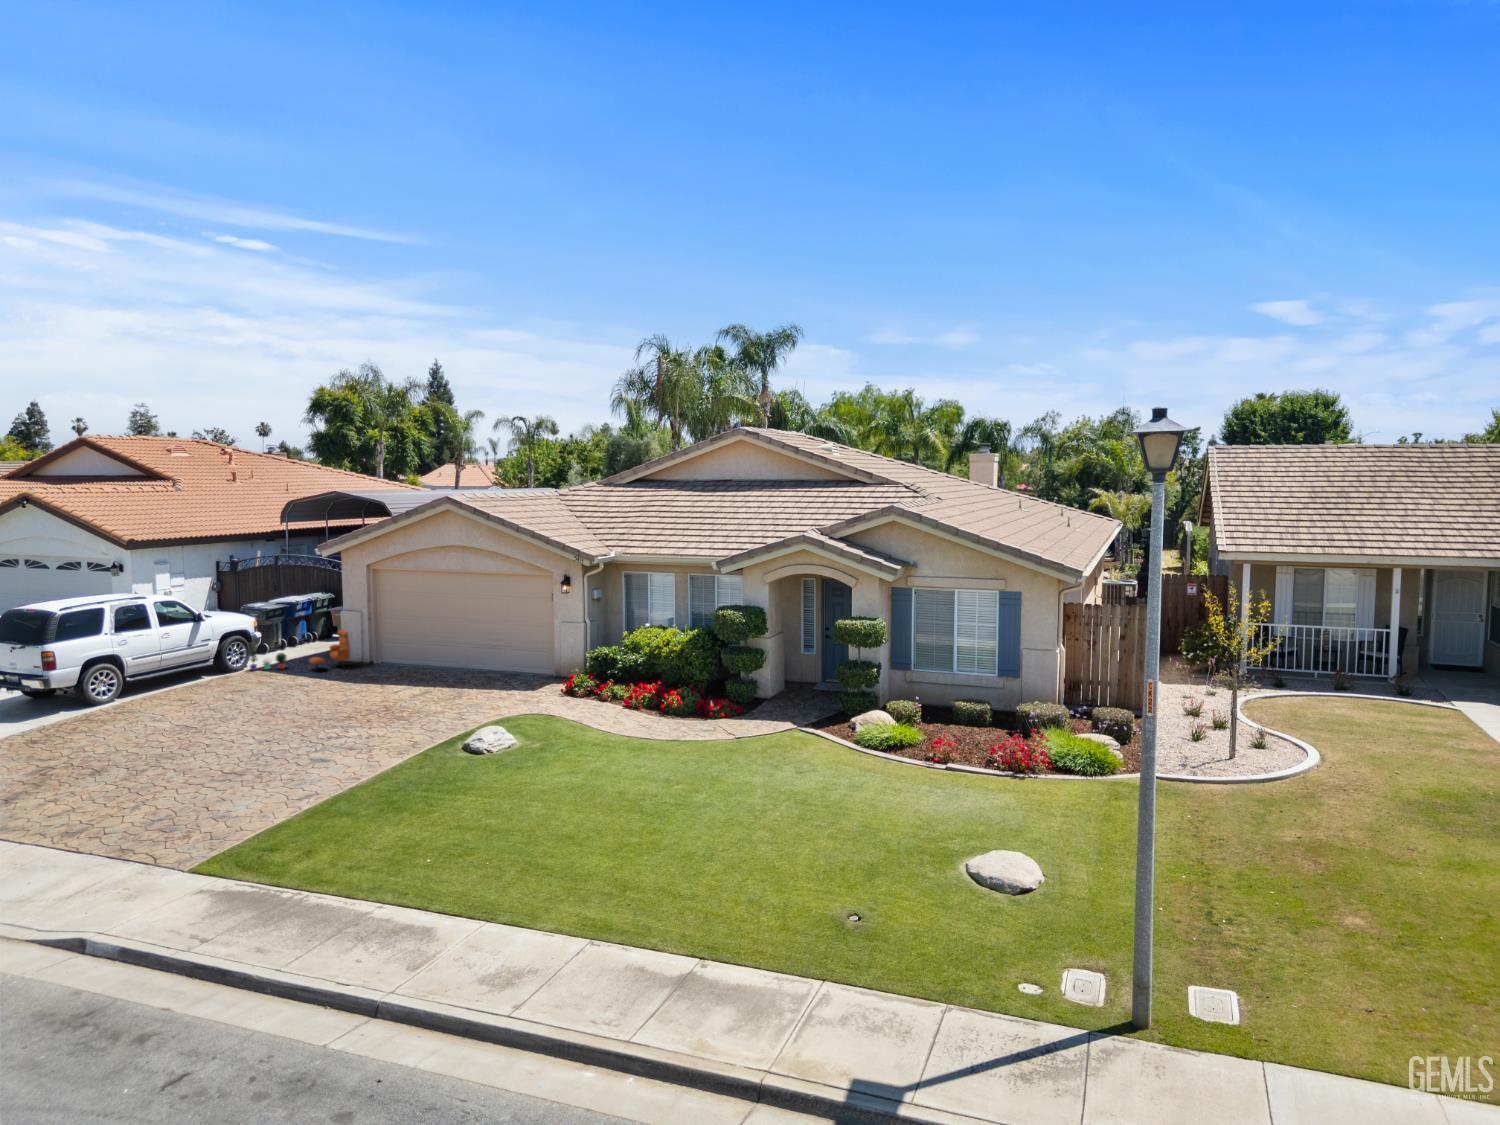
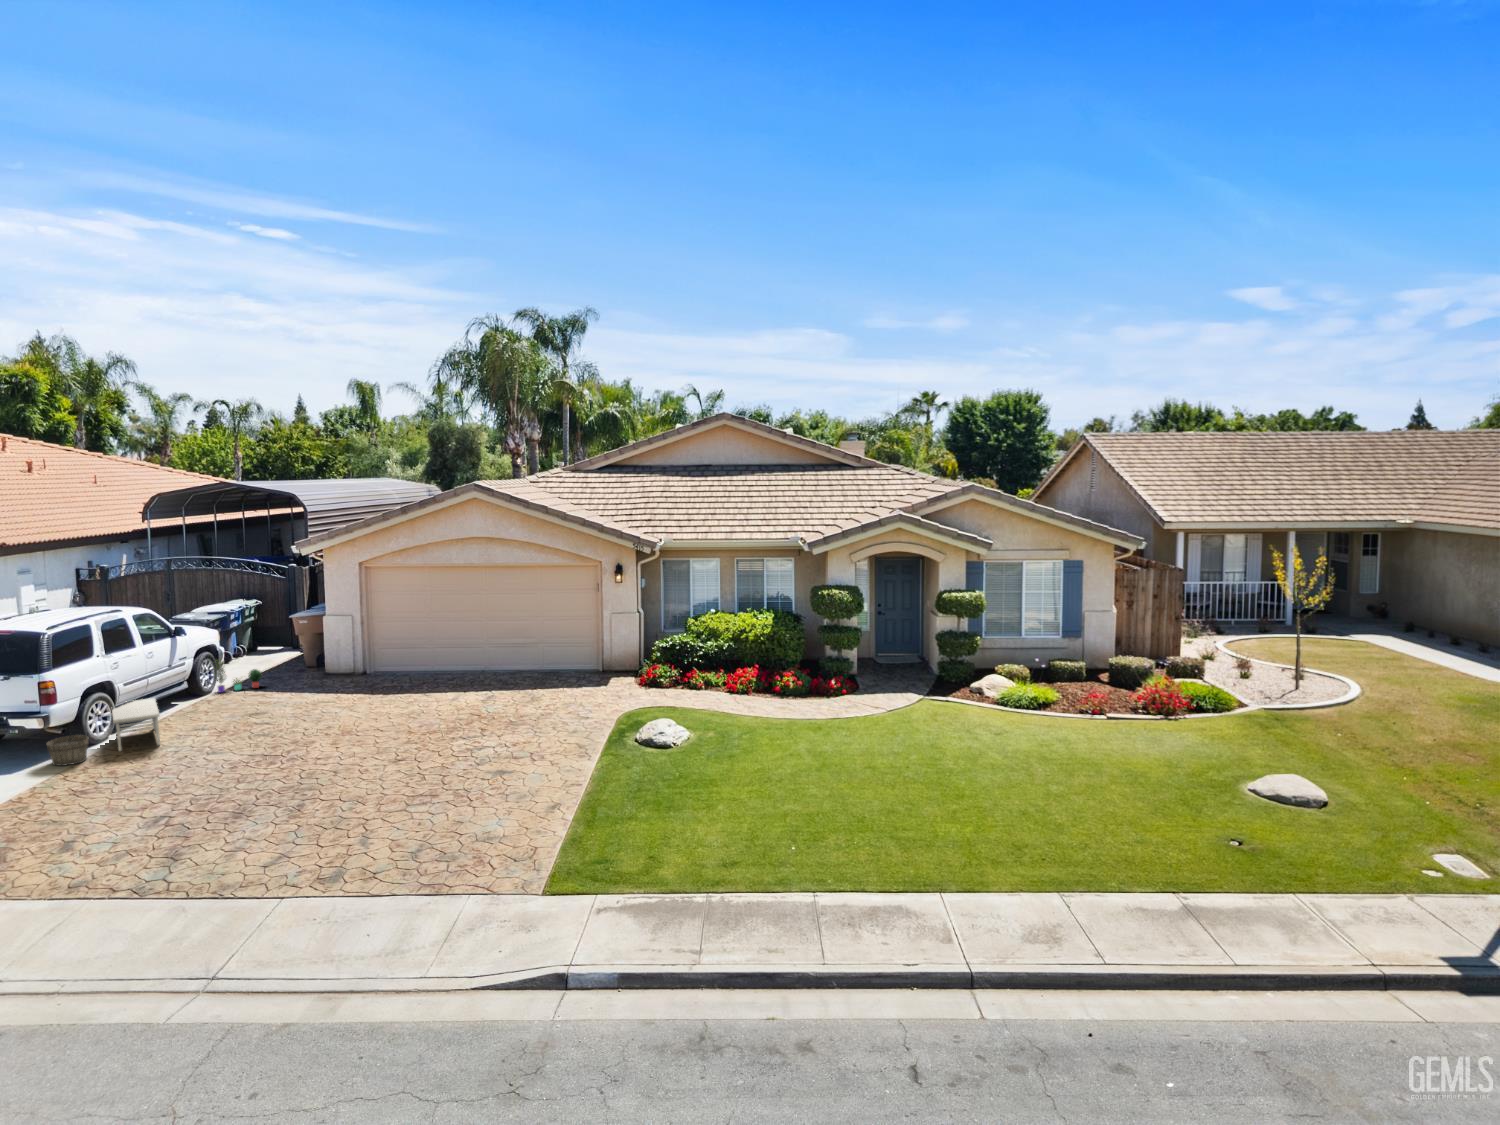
lounge chair: present [309,630,350,671] -> none [295,638,343,689]
storage bench: none [106,670,164,711] -> present [112,698,160,751]
wooden bucket: none [52,692,87,719] -> present [47,735,89,766]

